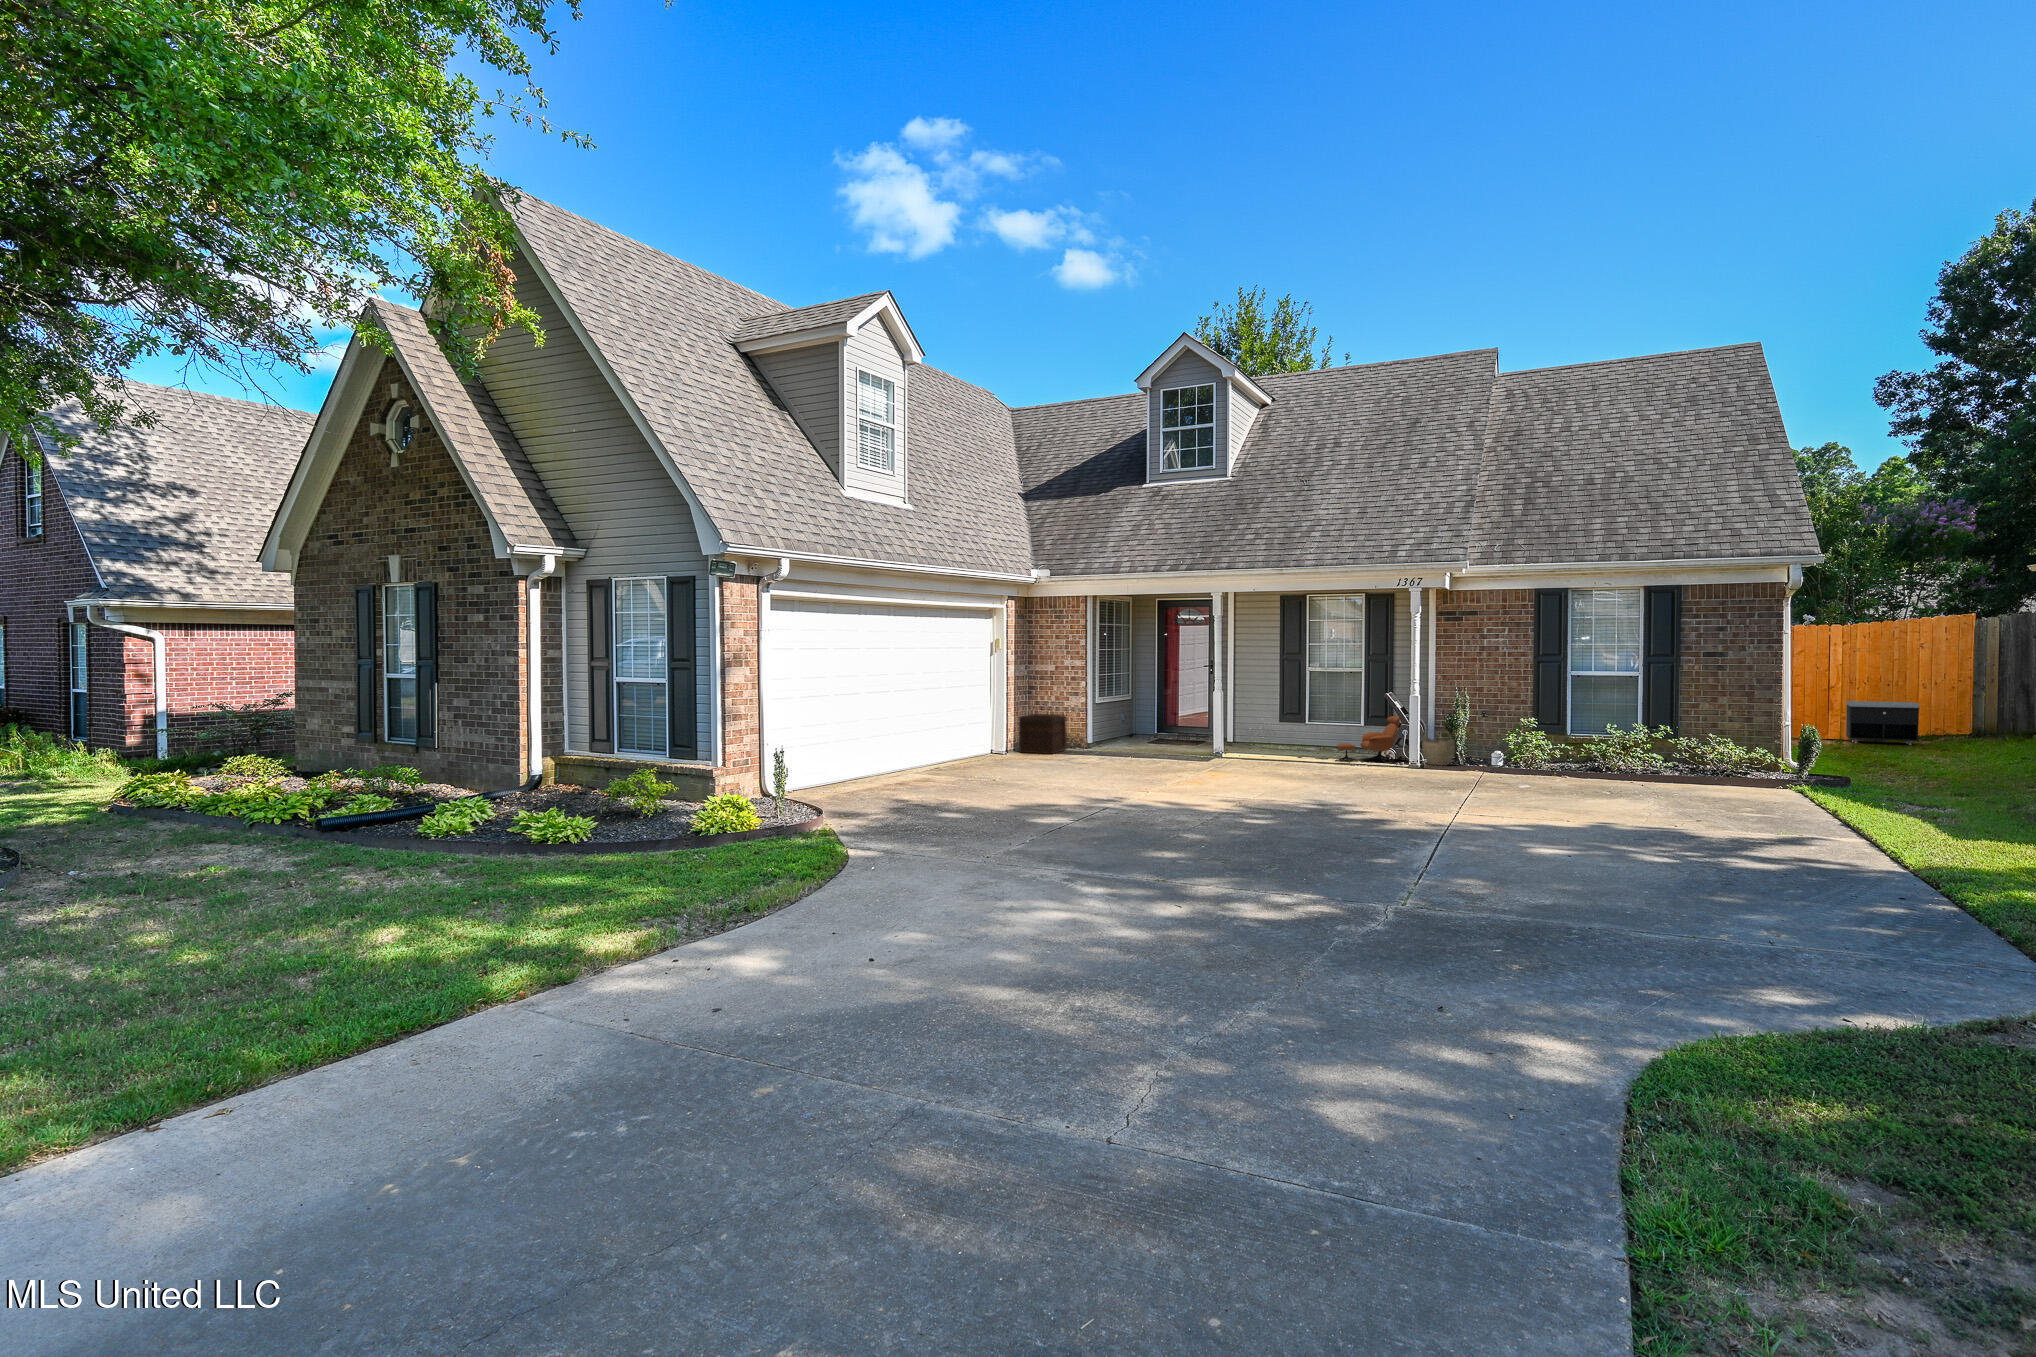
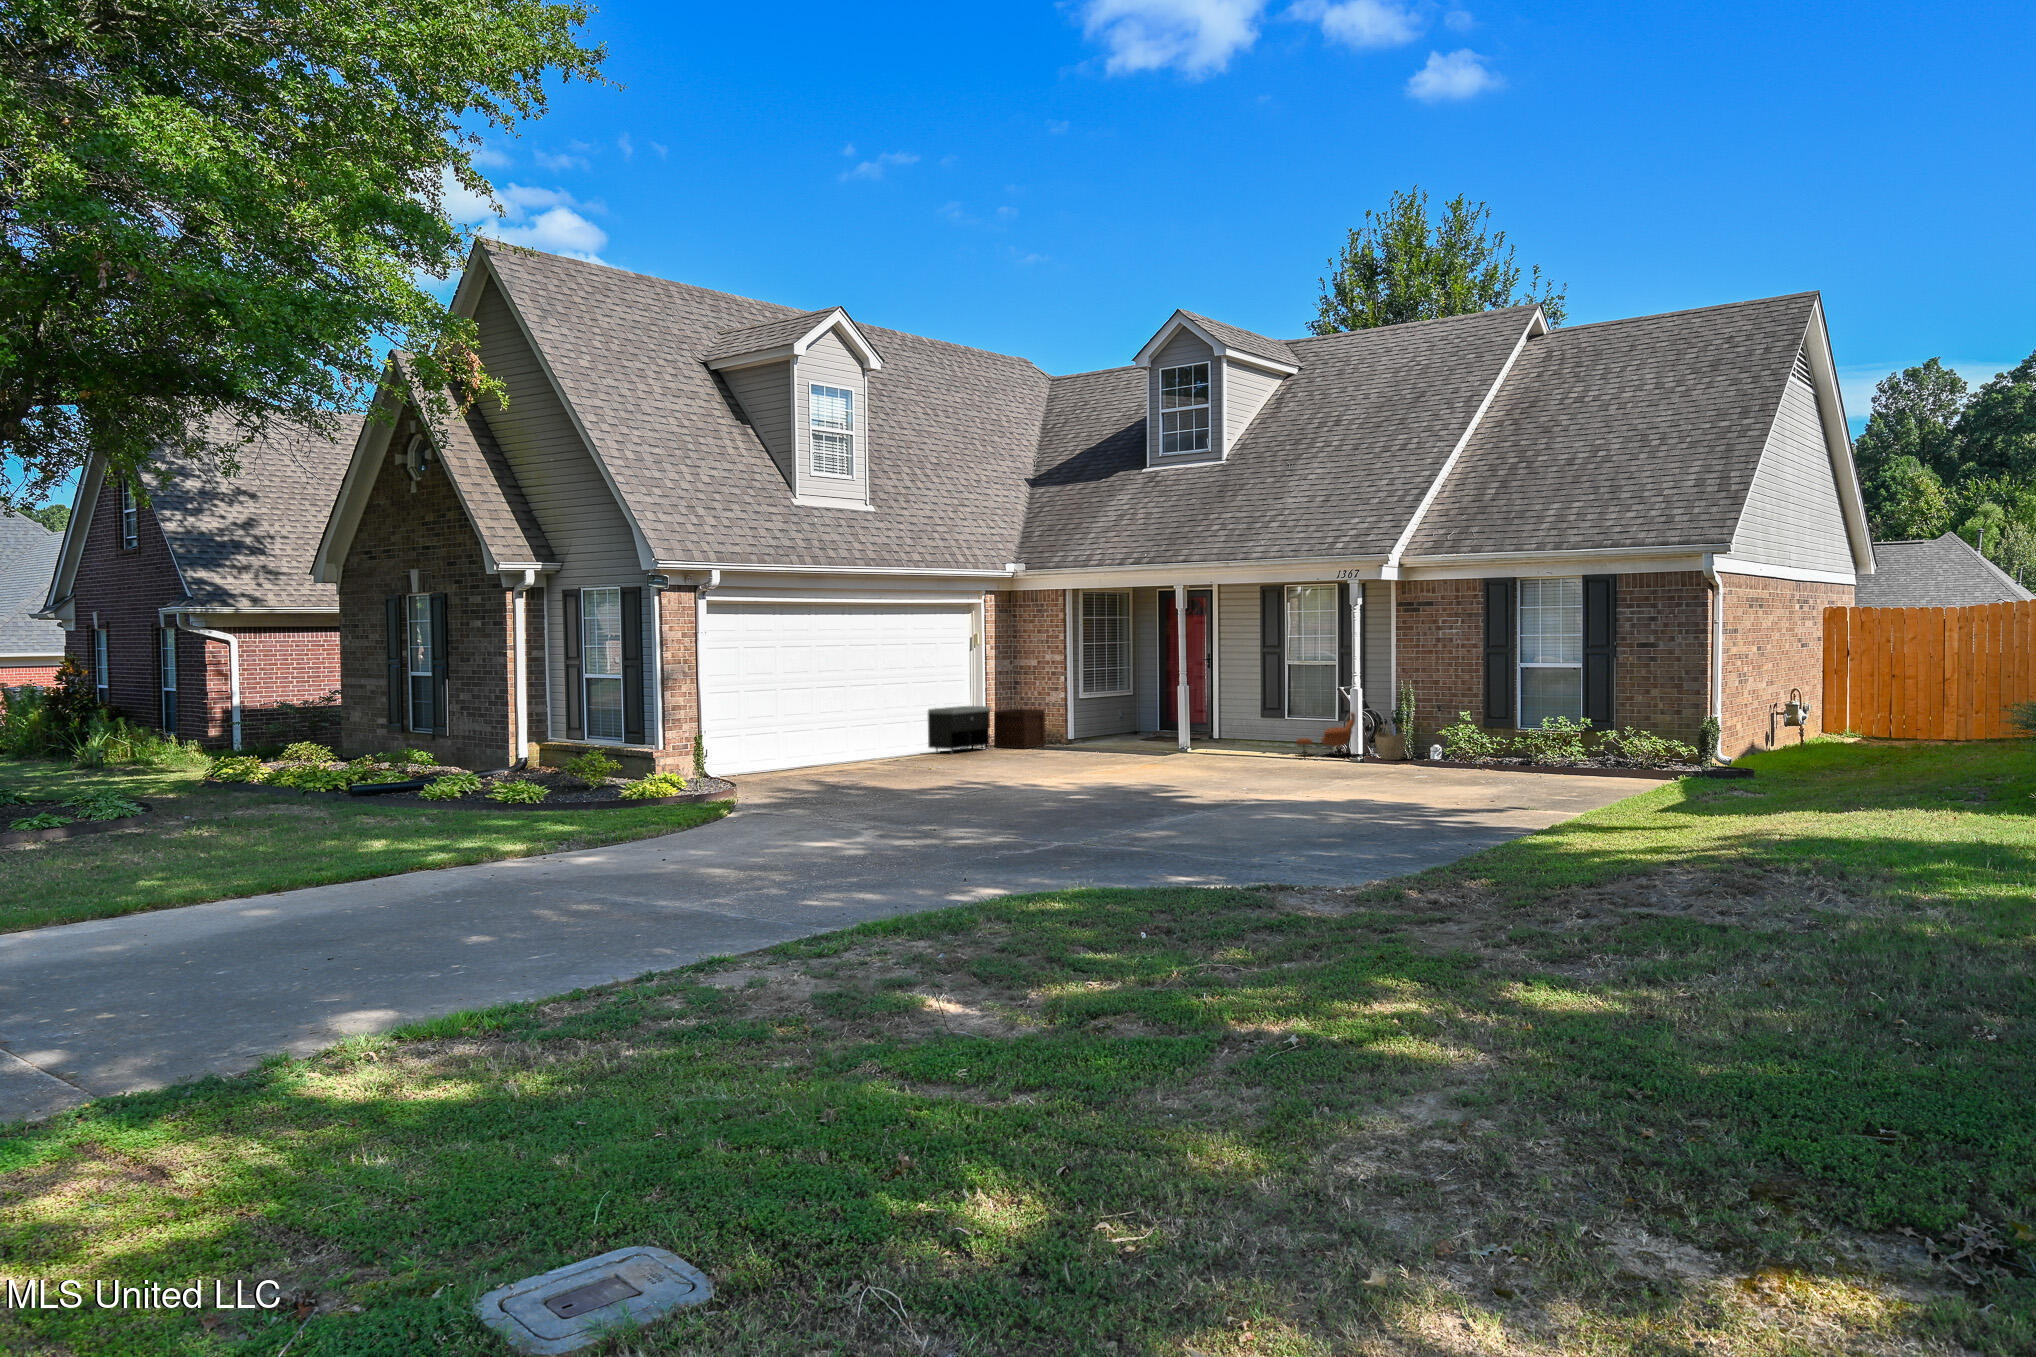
storage bench: present [1846,701,1919,745] -> present [928,706,991,753]

